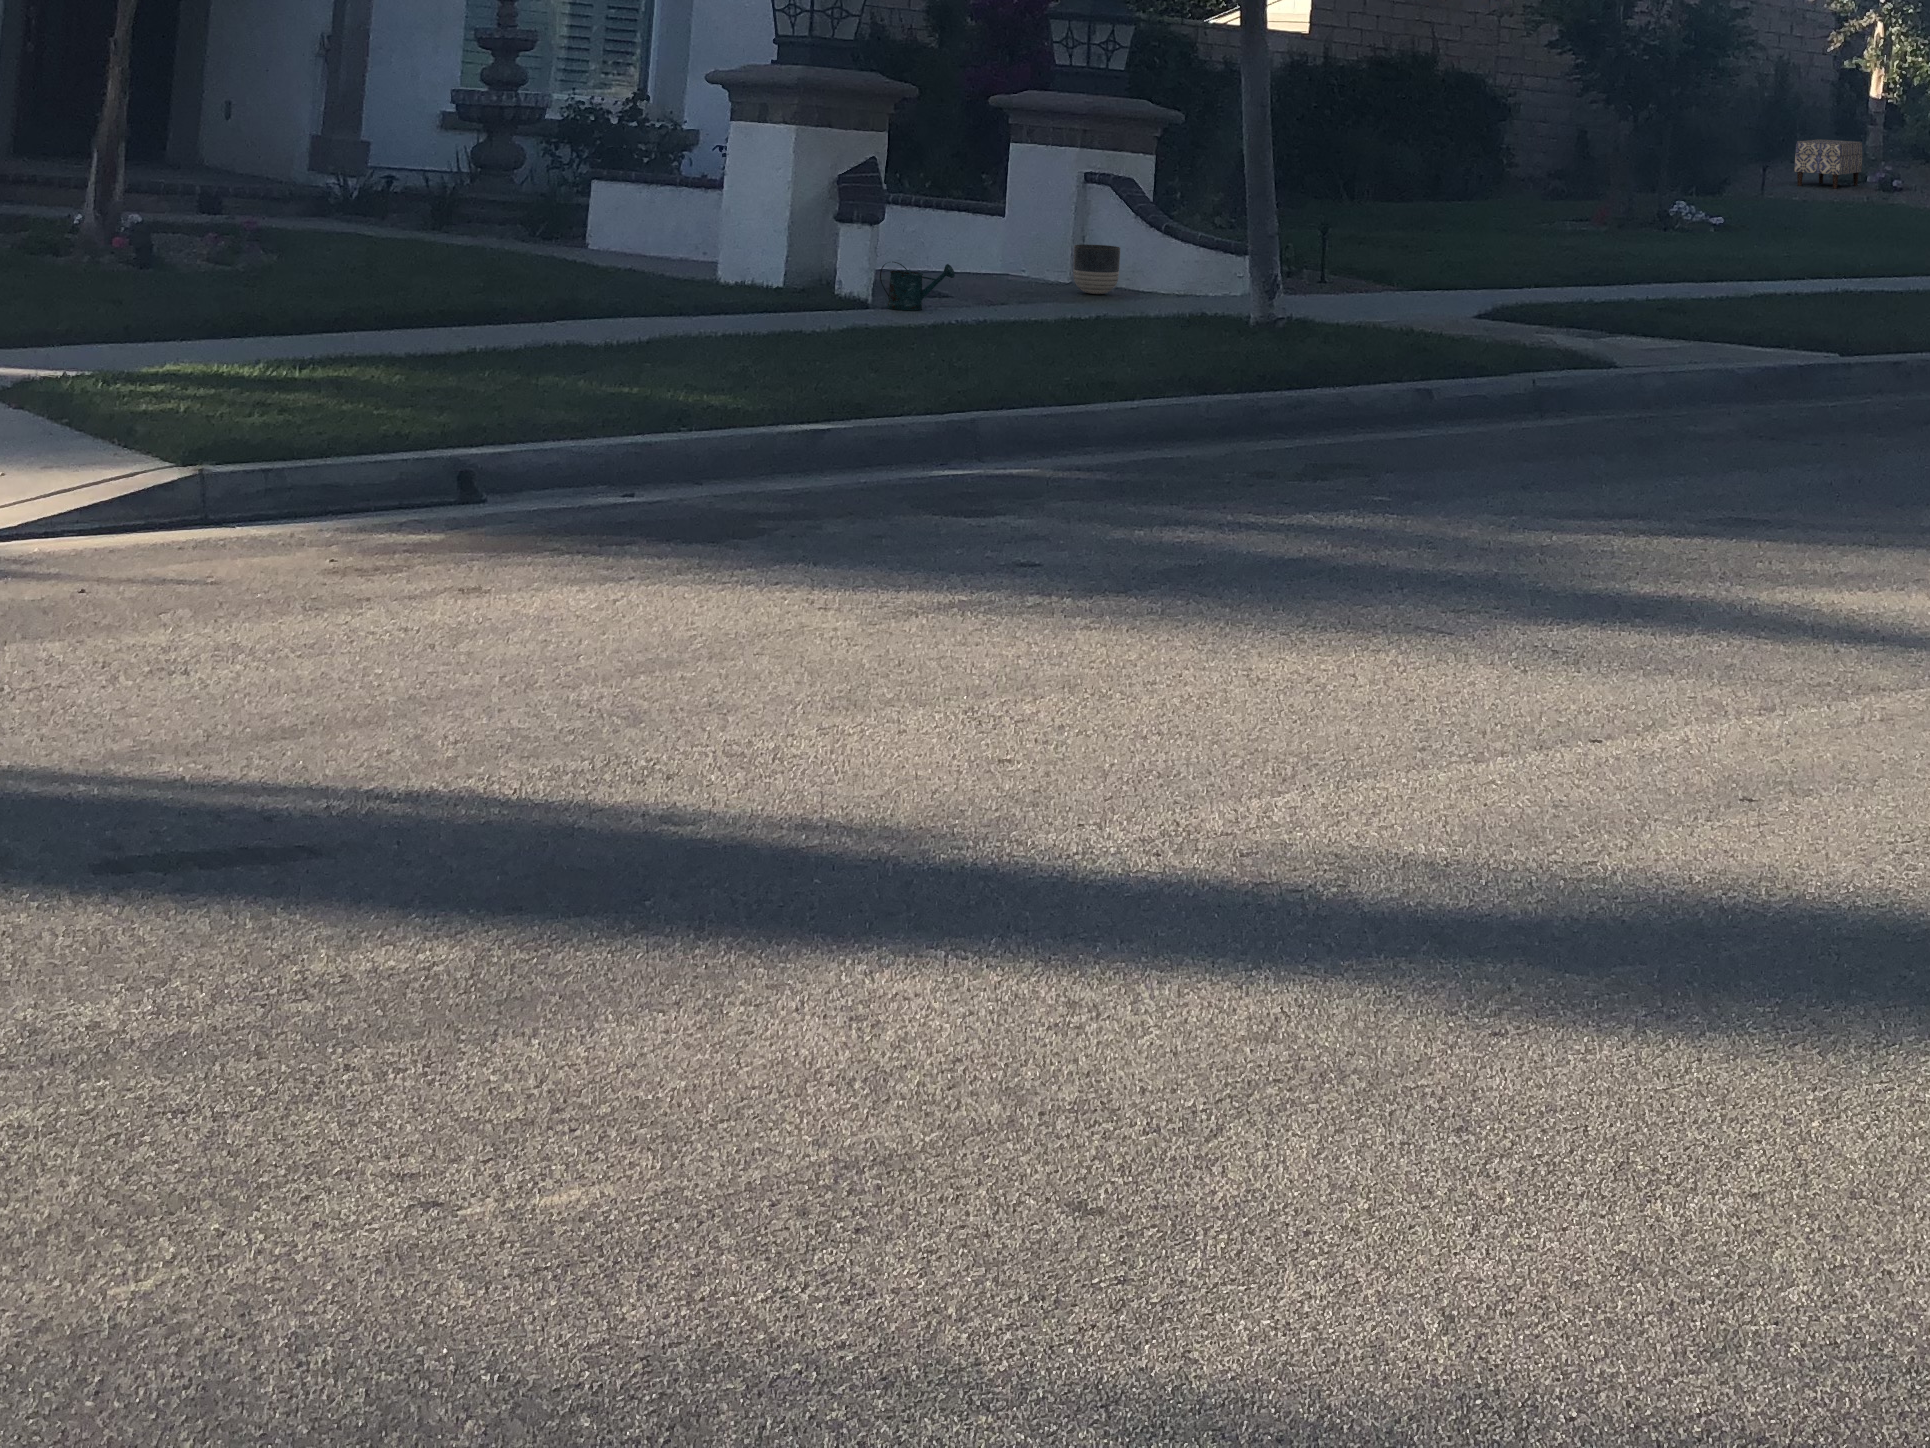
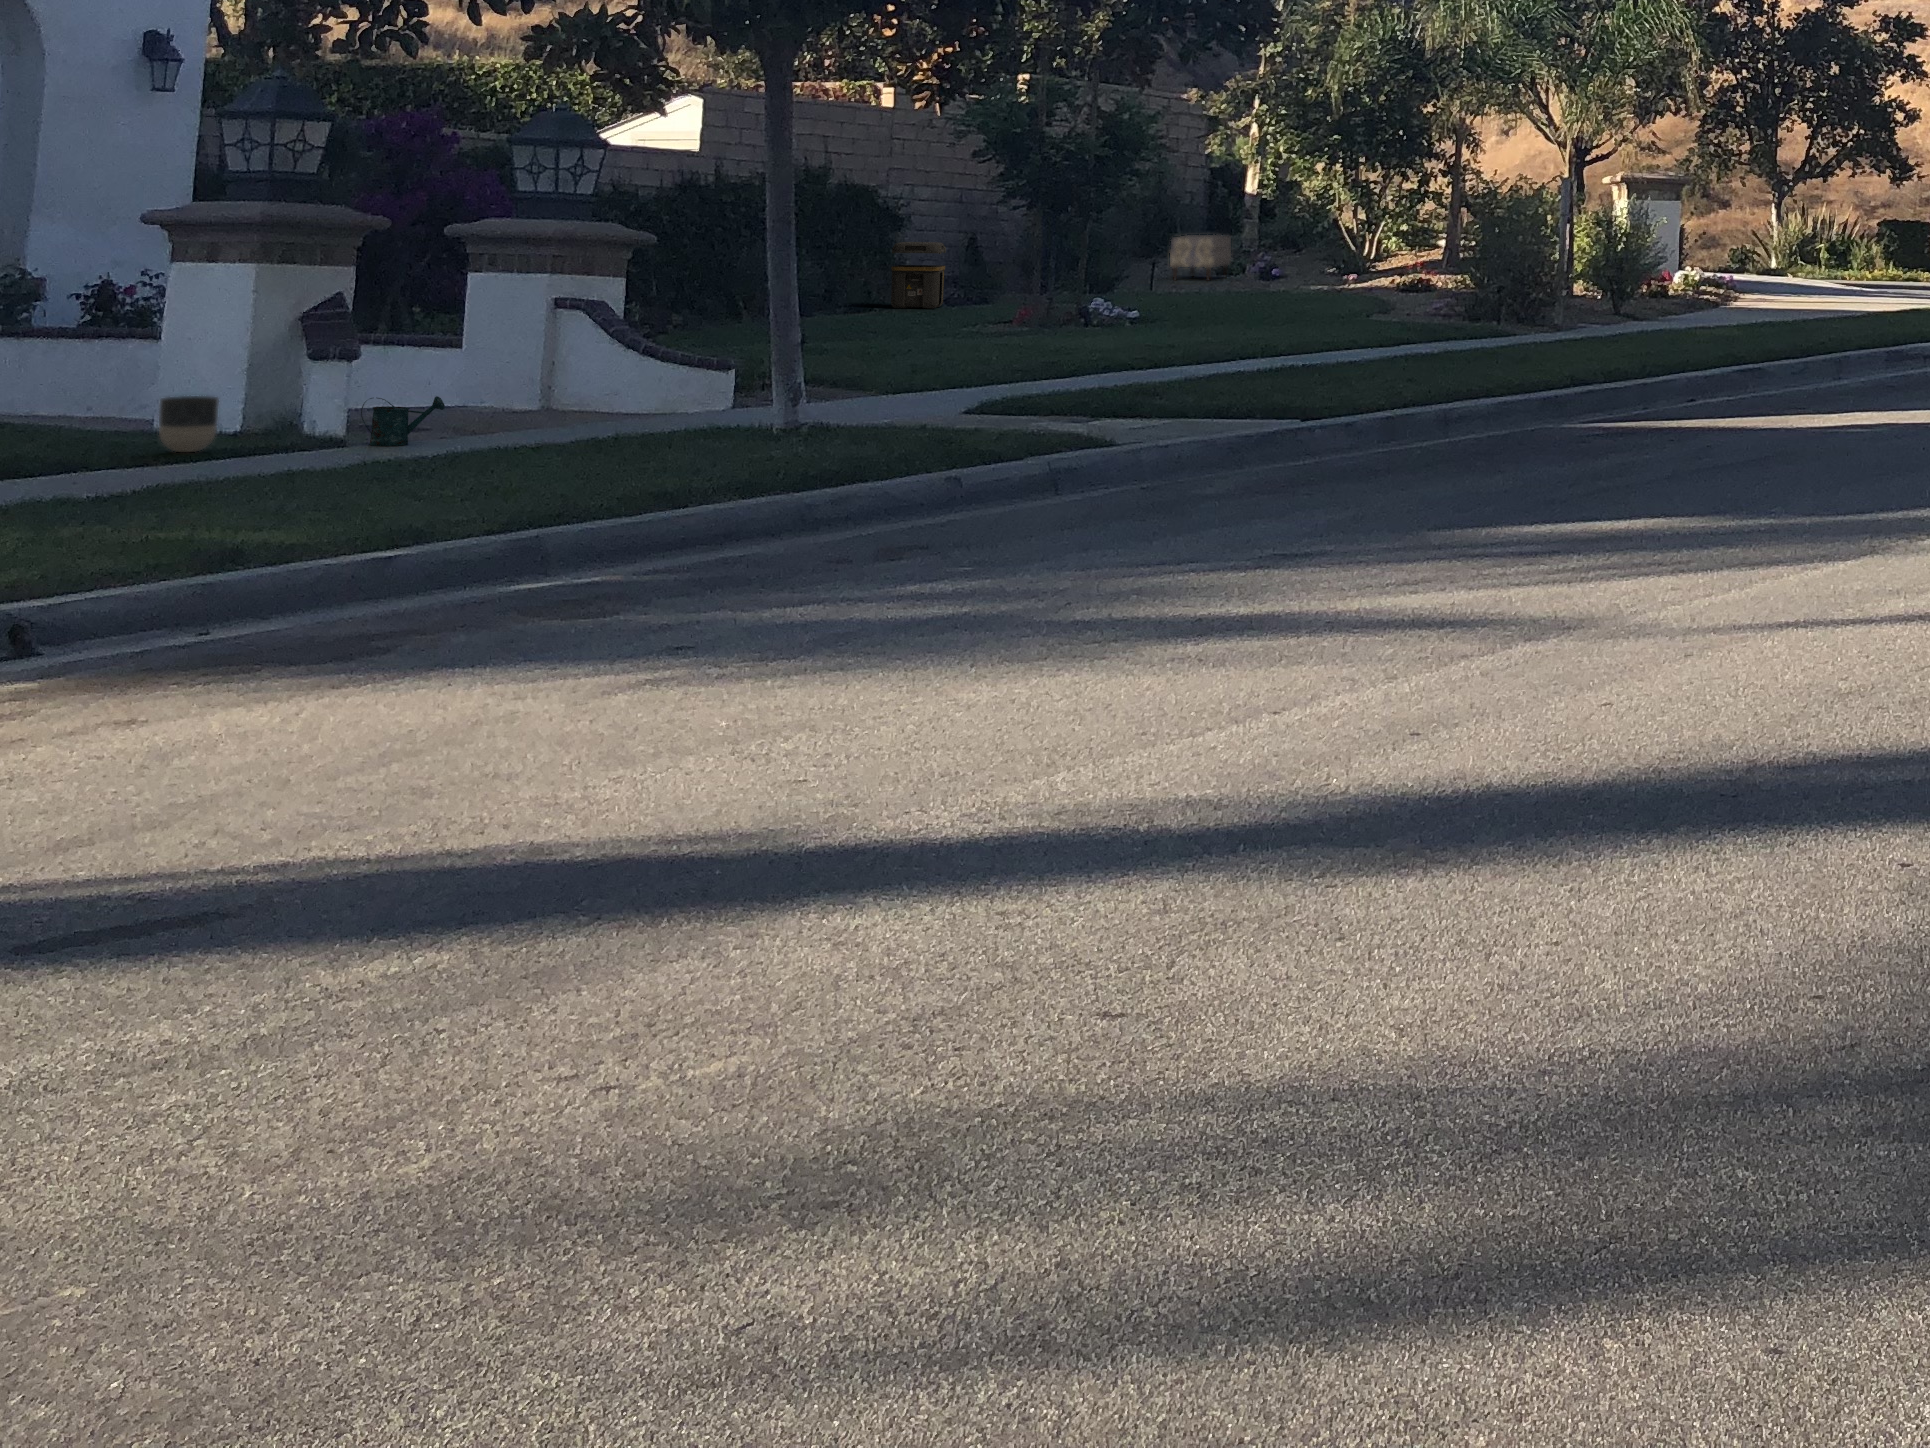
toolbox: none [1488,133,1544,202] -> present [891,242,946,309]
planter: present [1073,245,1120,294] -> present [159,396,219,452]

